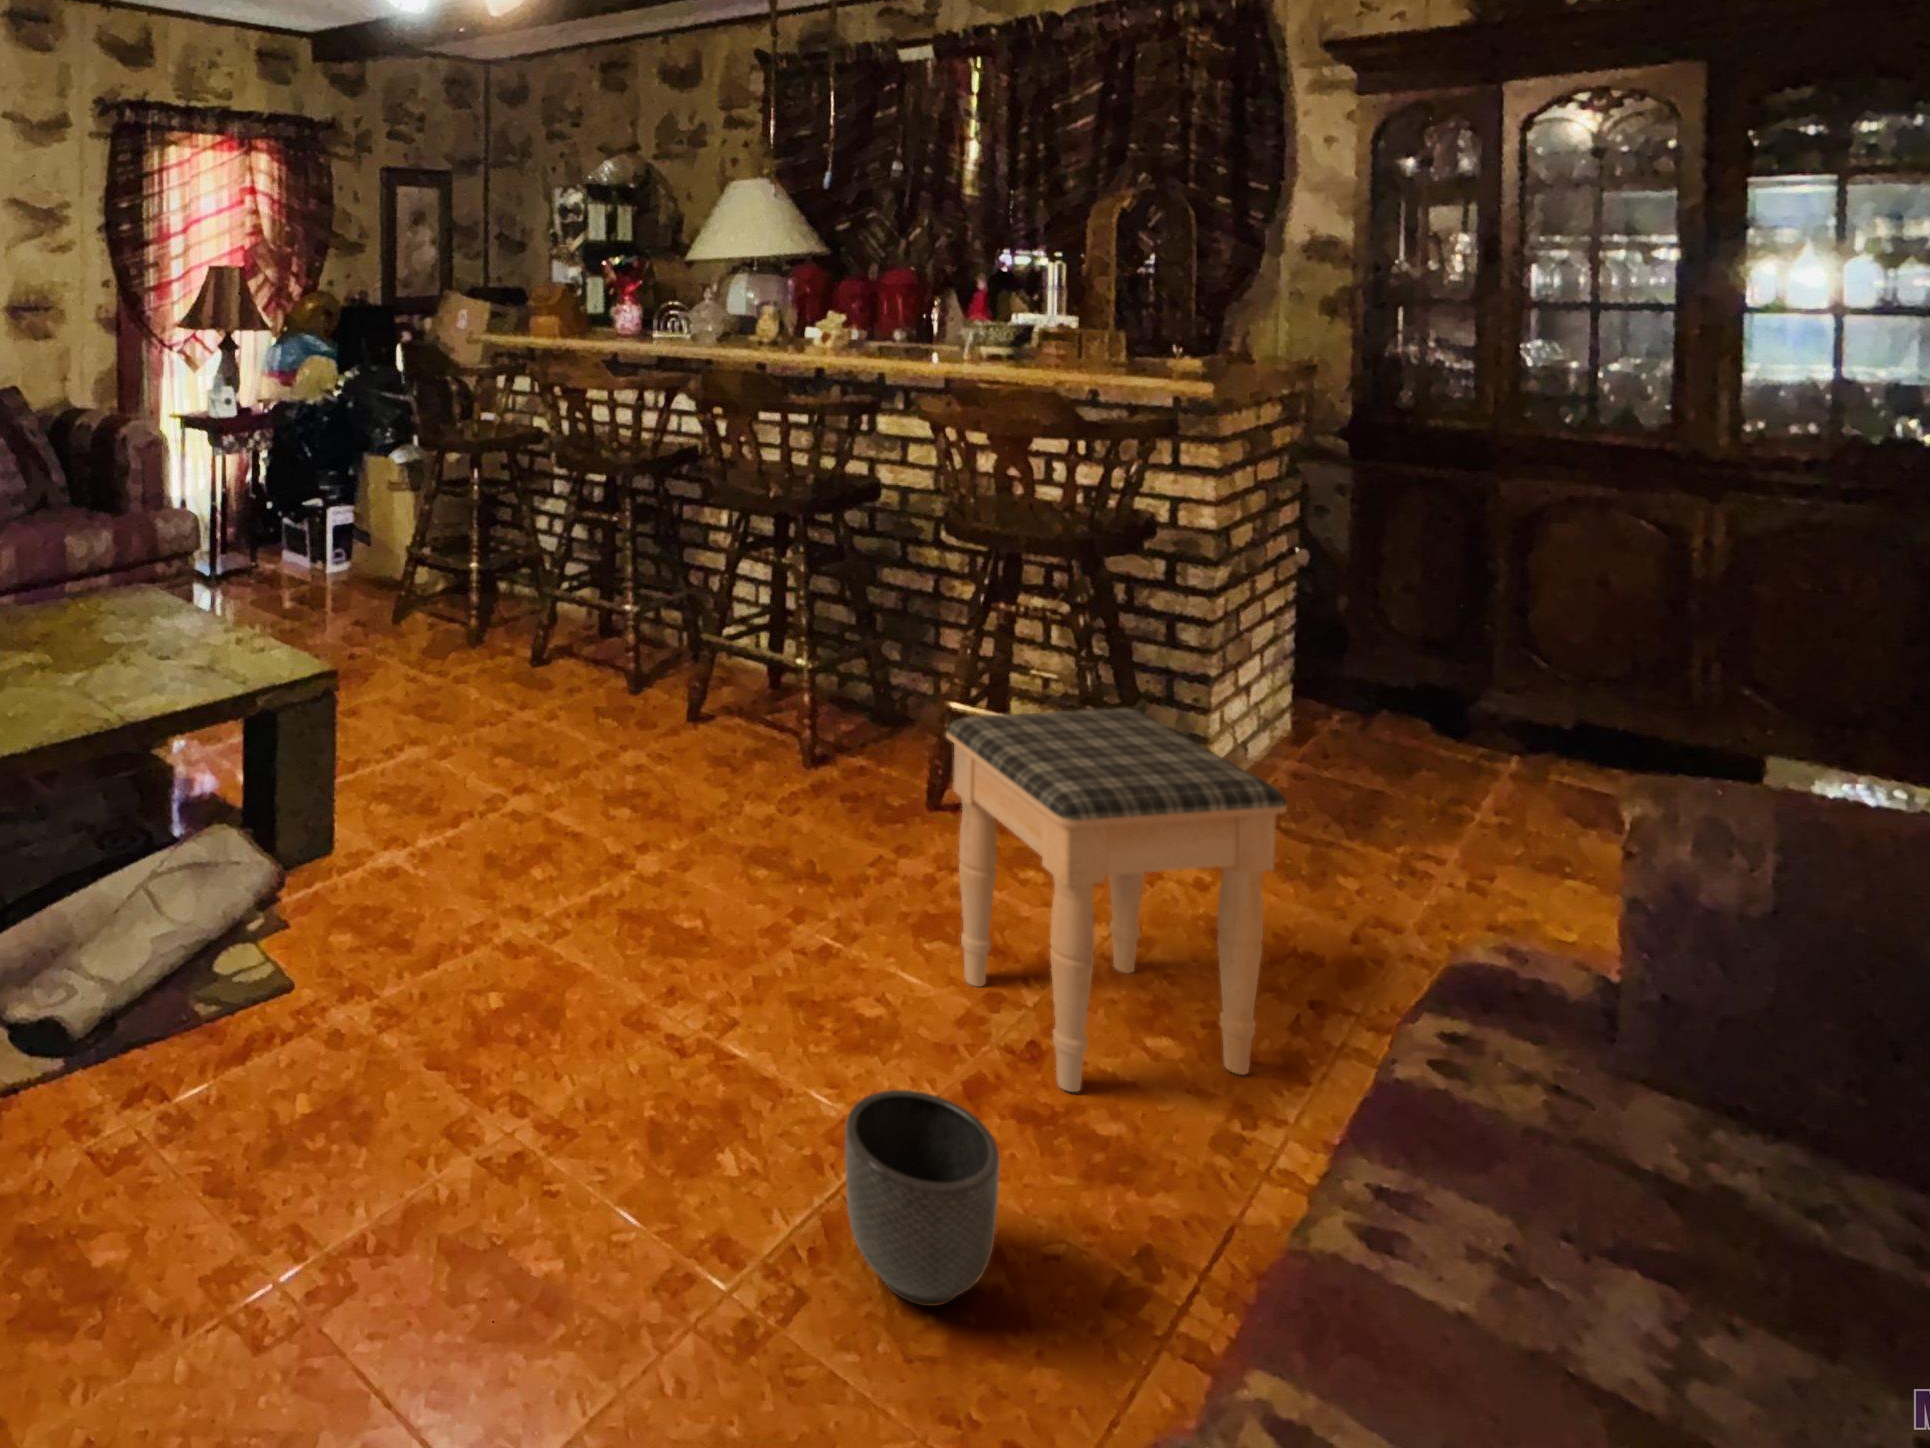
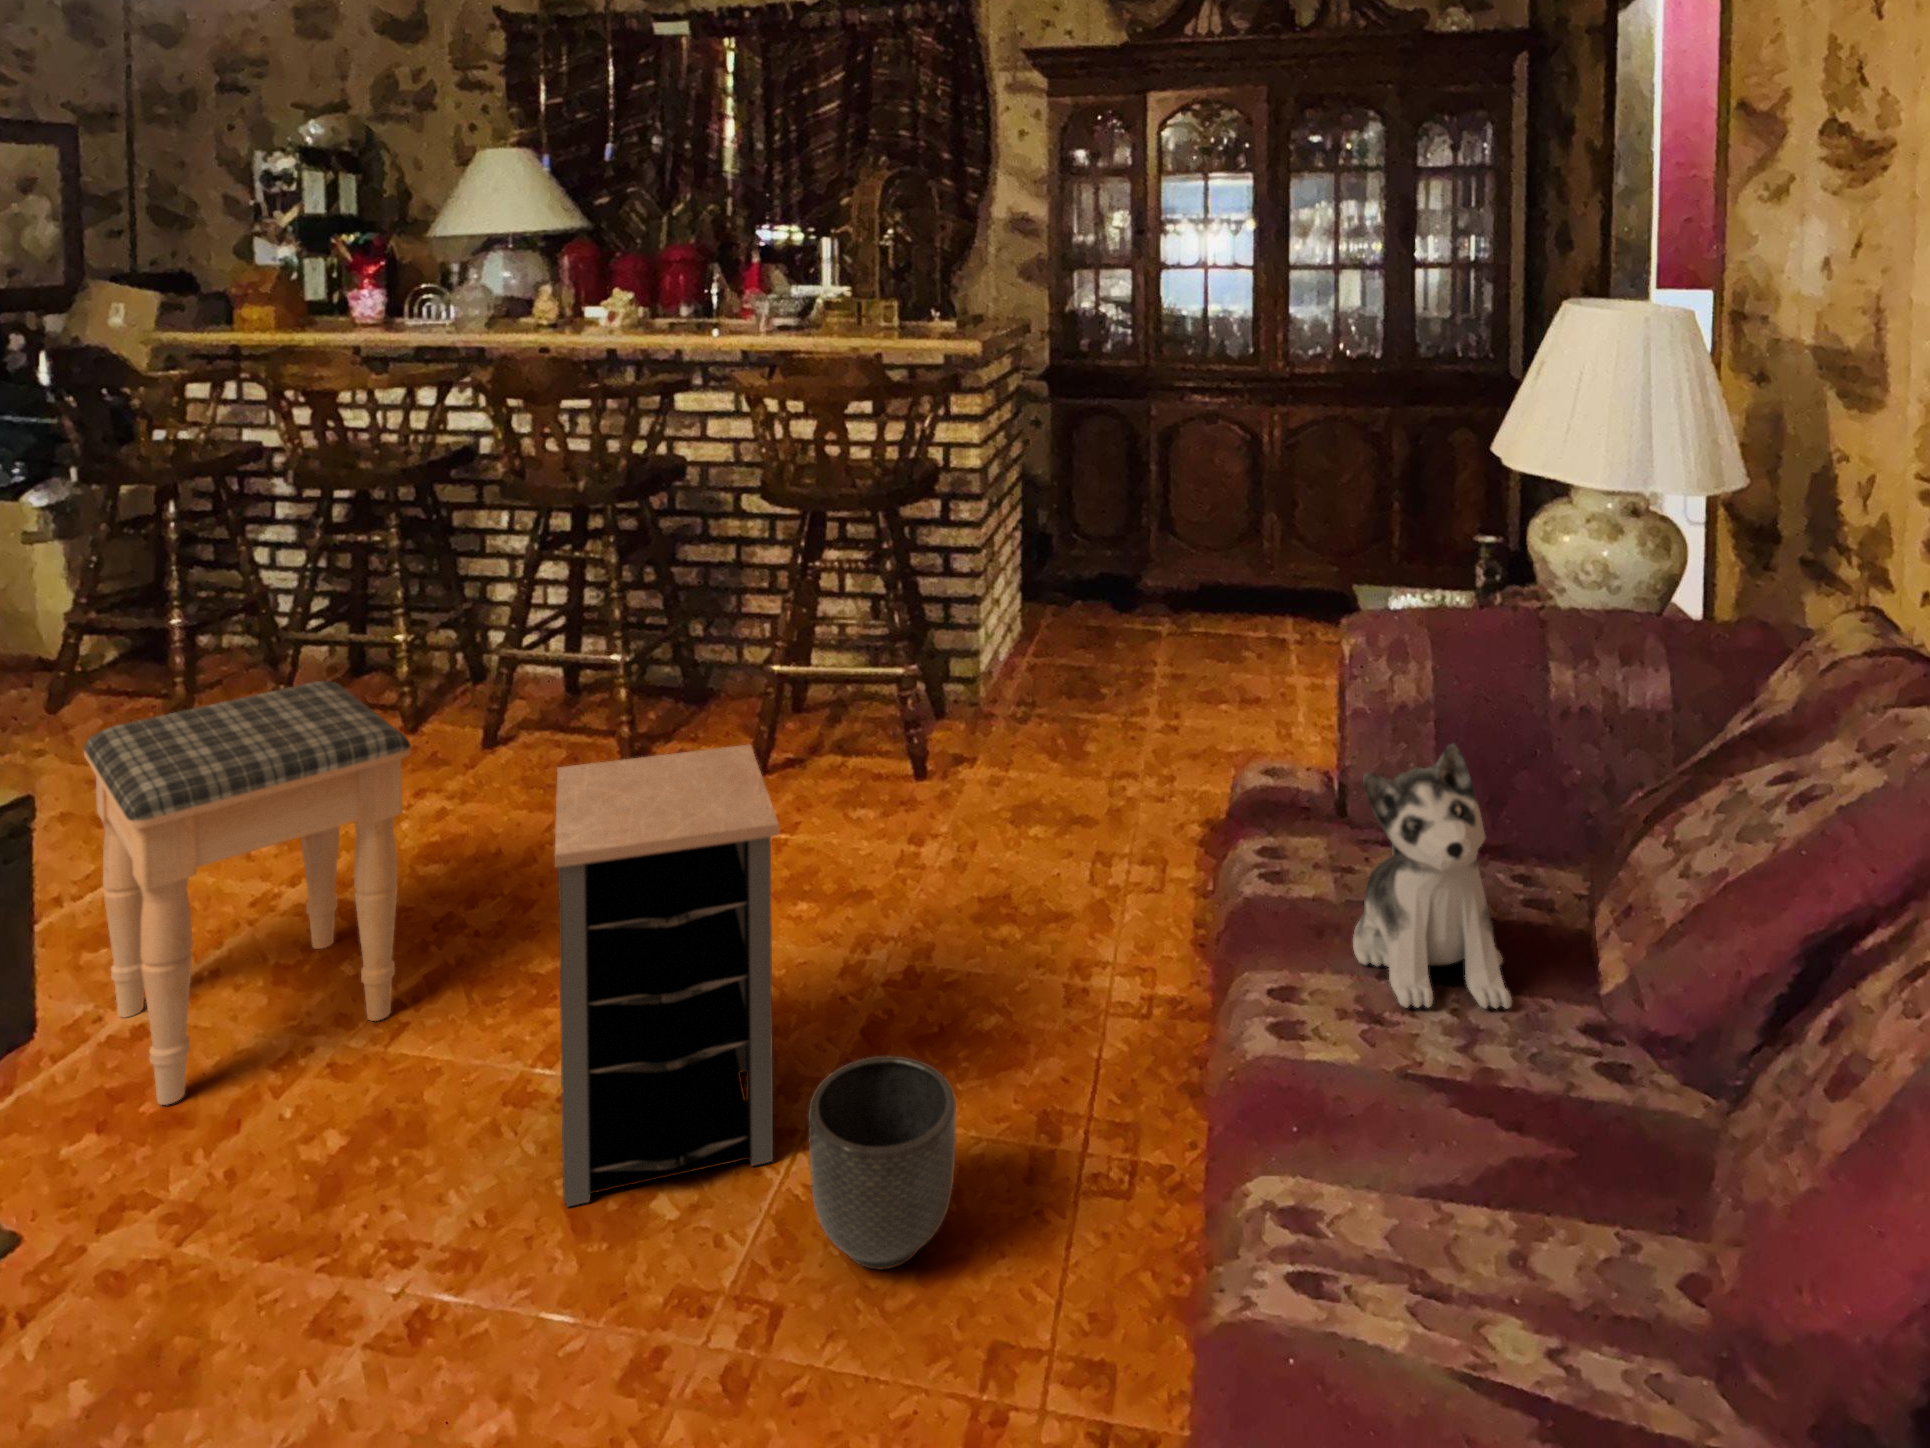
footstool: present [946,708,1287,1092] -> present [84,681,411,1105]
side table: none [645,739,855,1161] -> present [555,745,779,1206]
plush toy: none [1509,952,1760,1331] -> present [1353,744,1512,1008]

